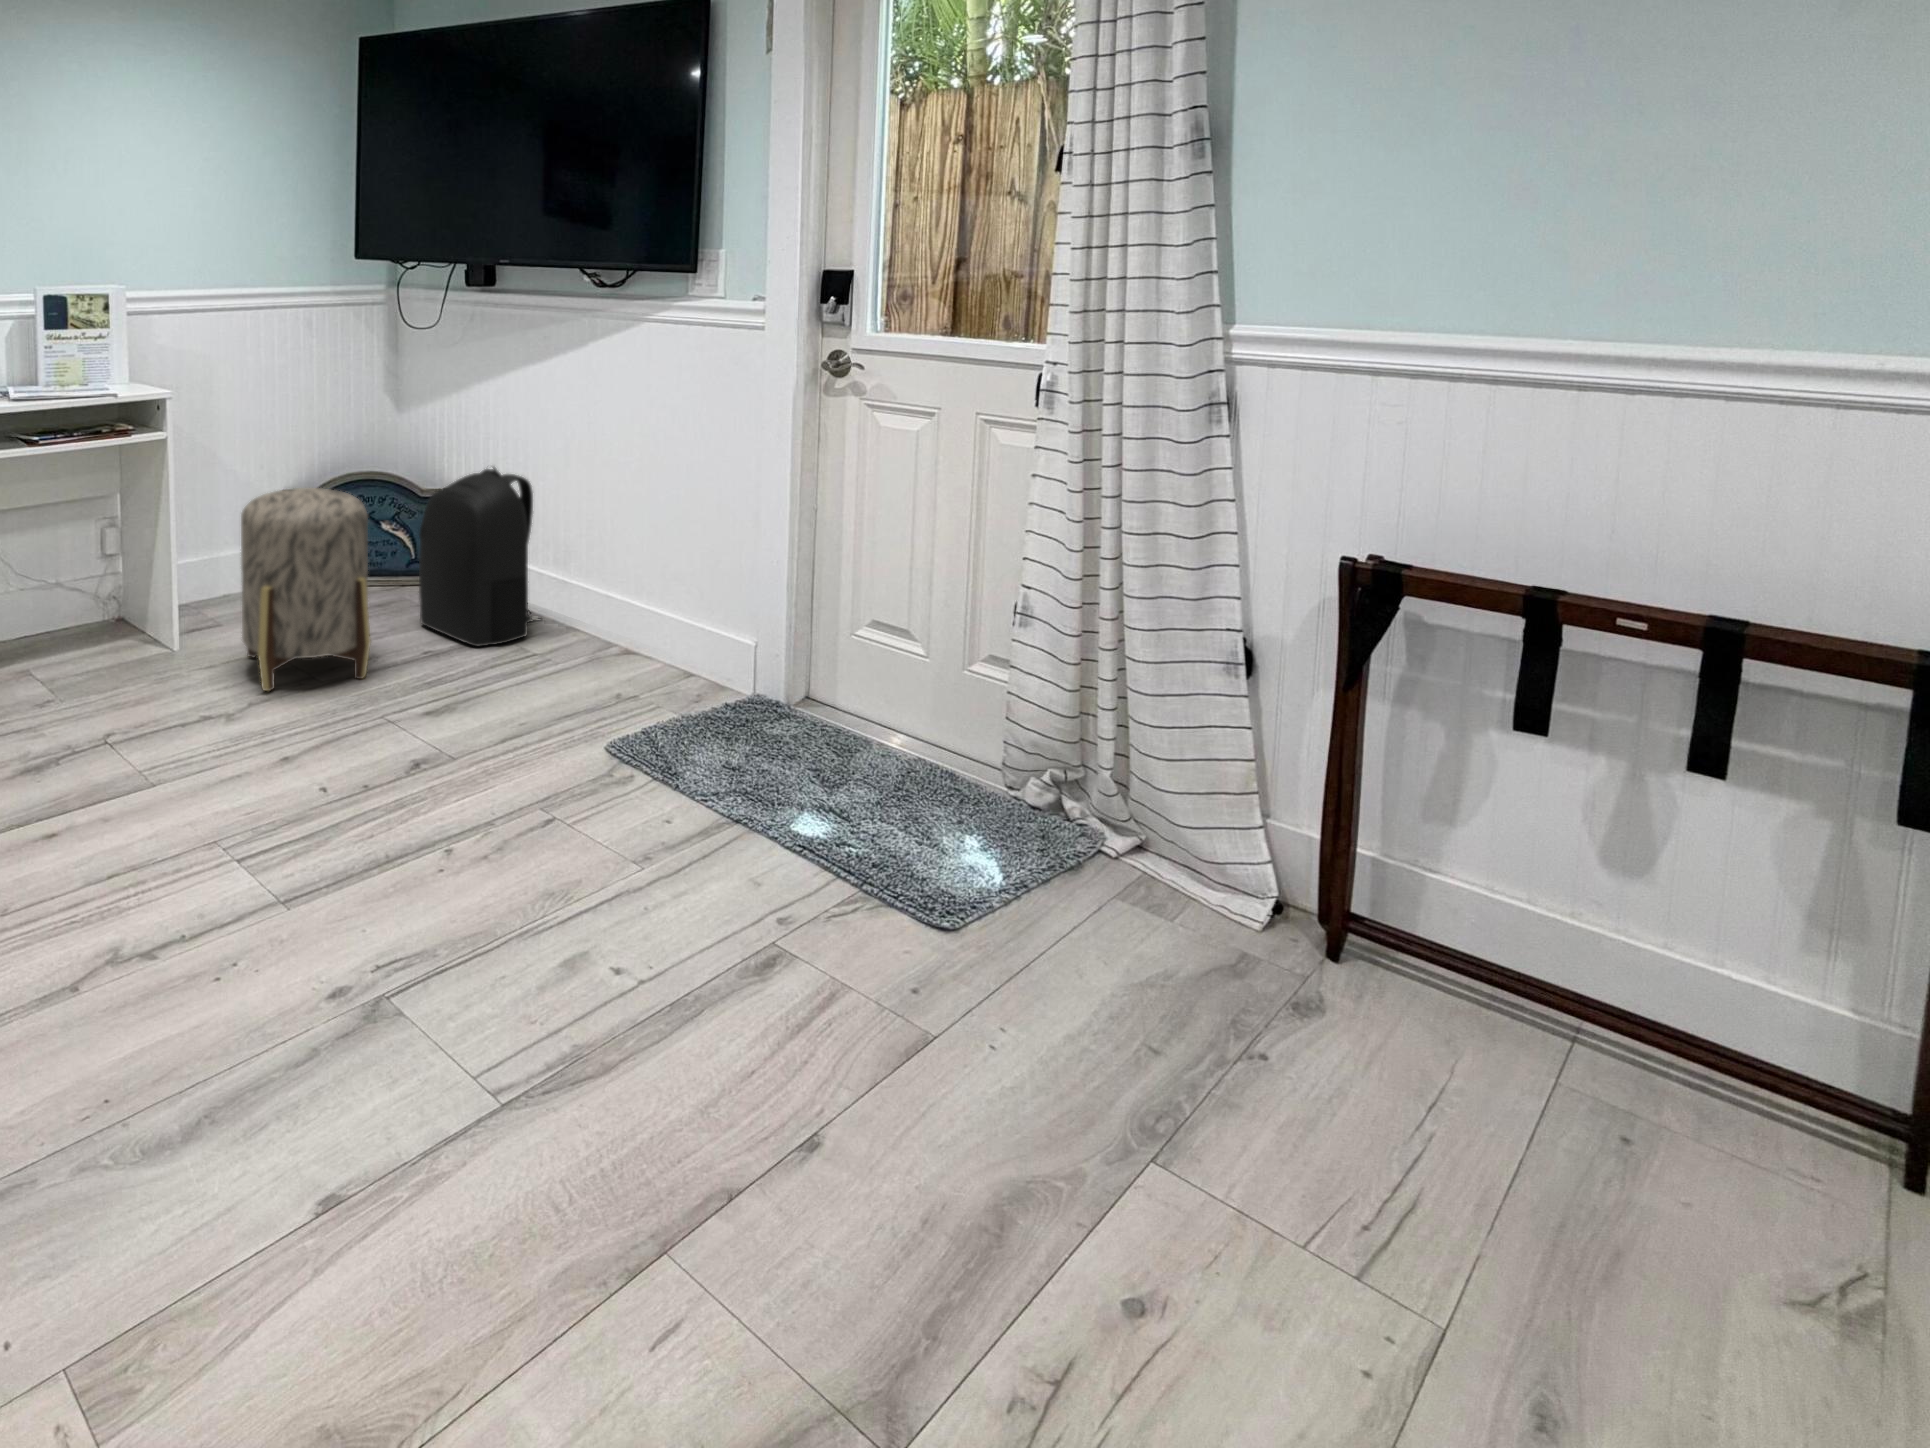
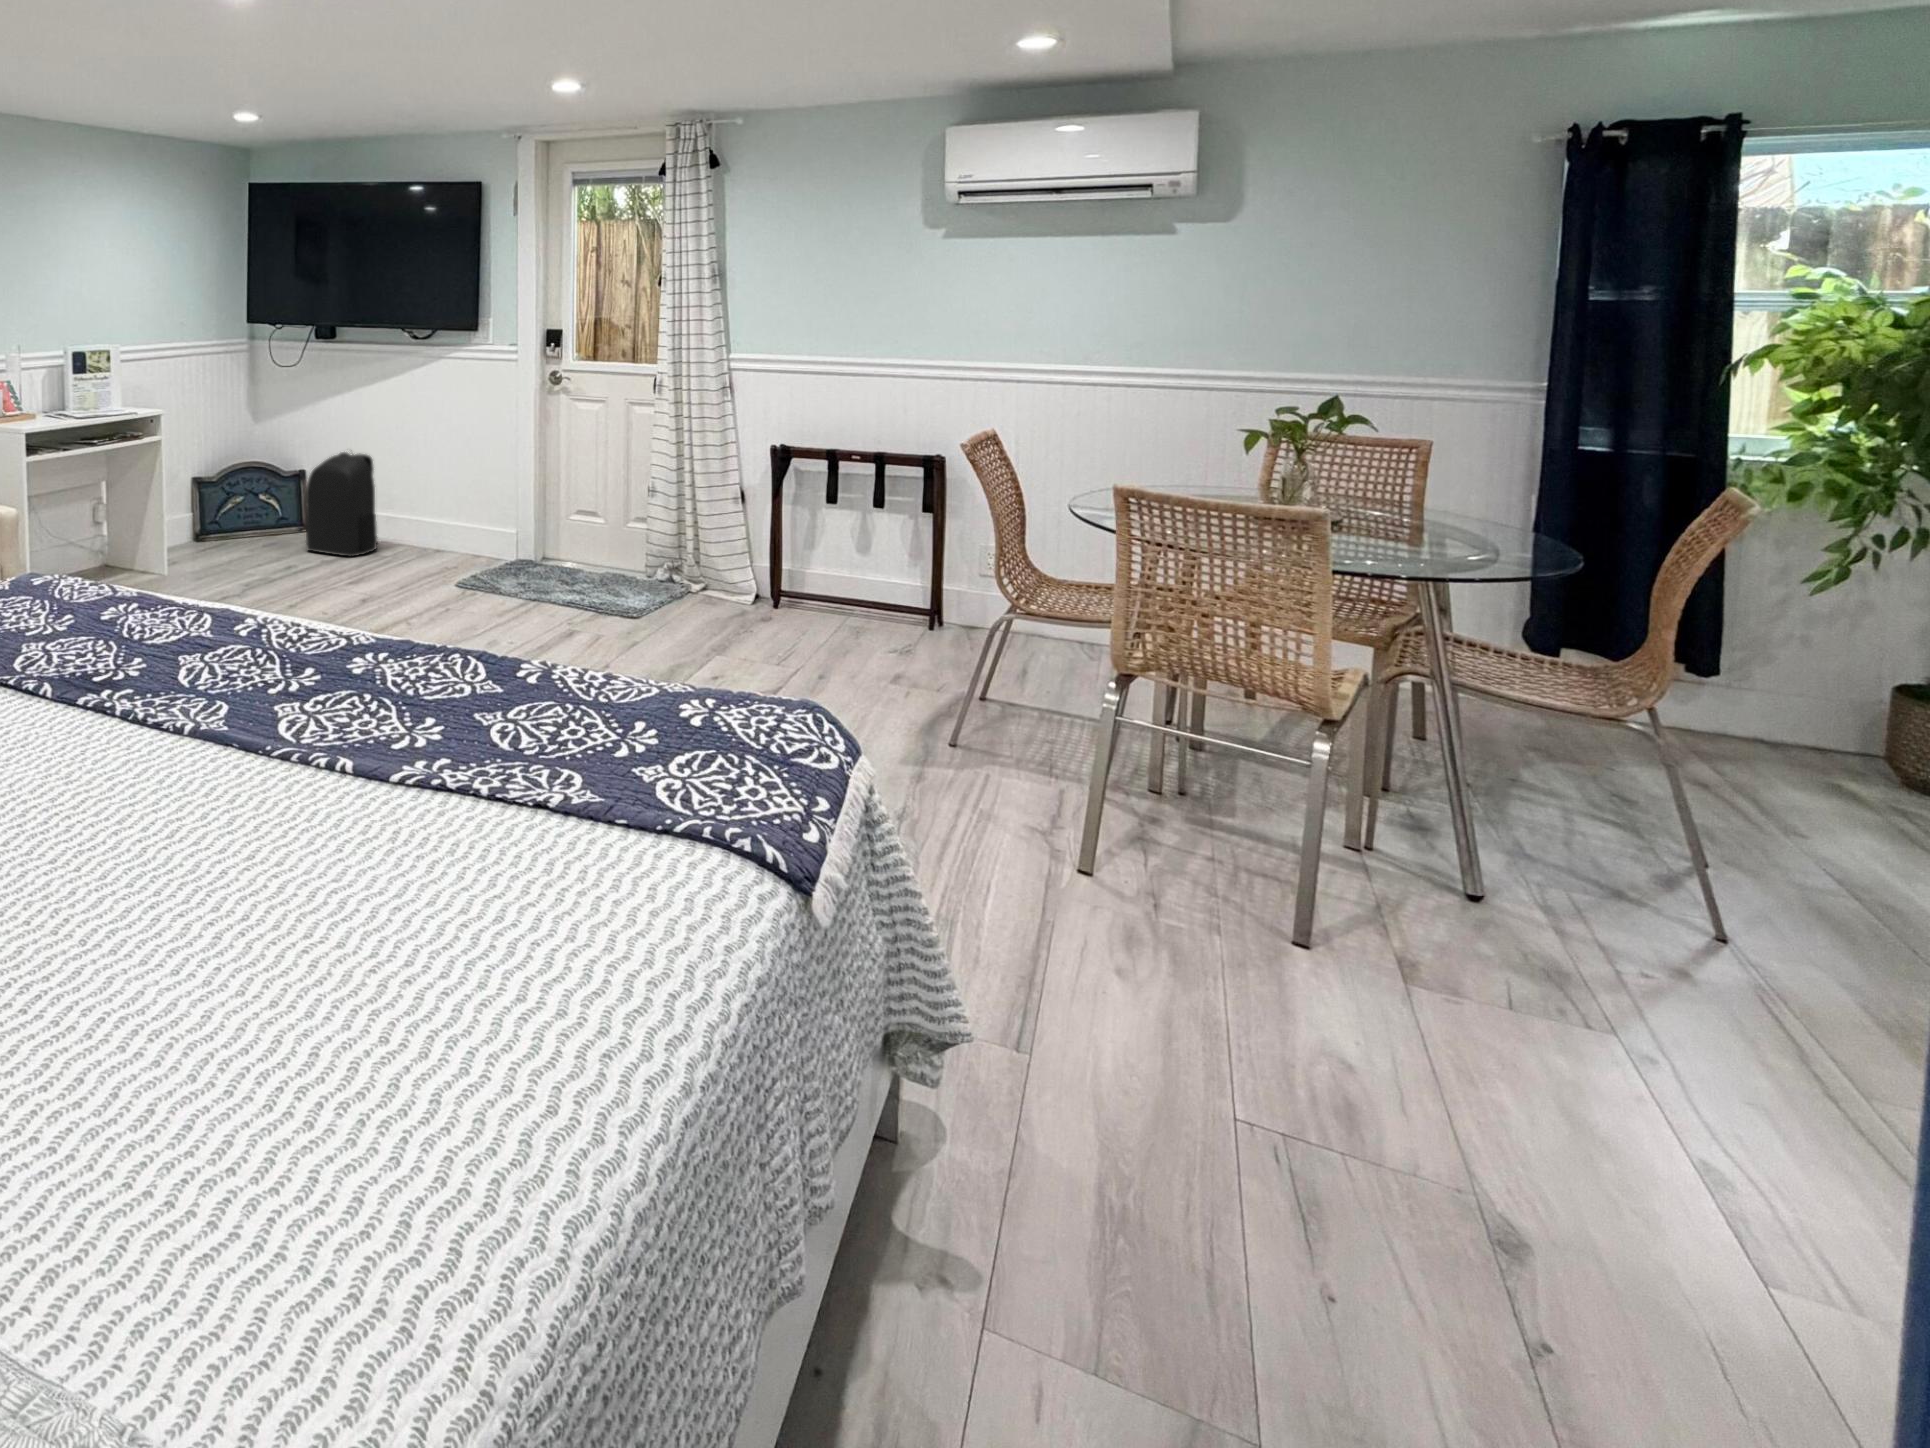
ottoman: present [241,488,371,691] -> none [213,465,302,585]

